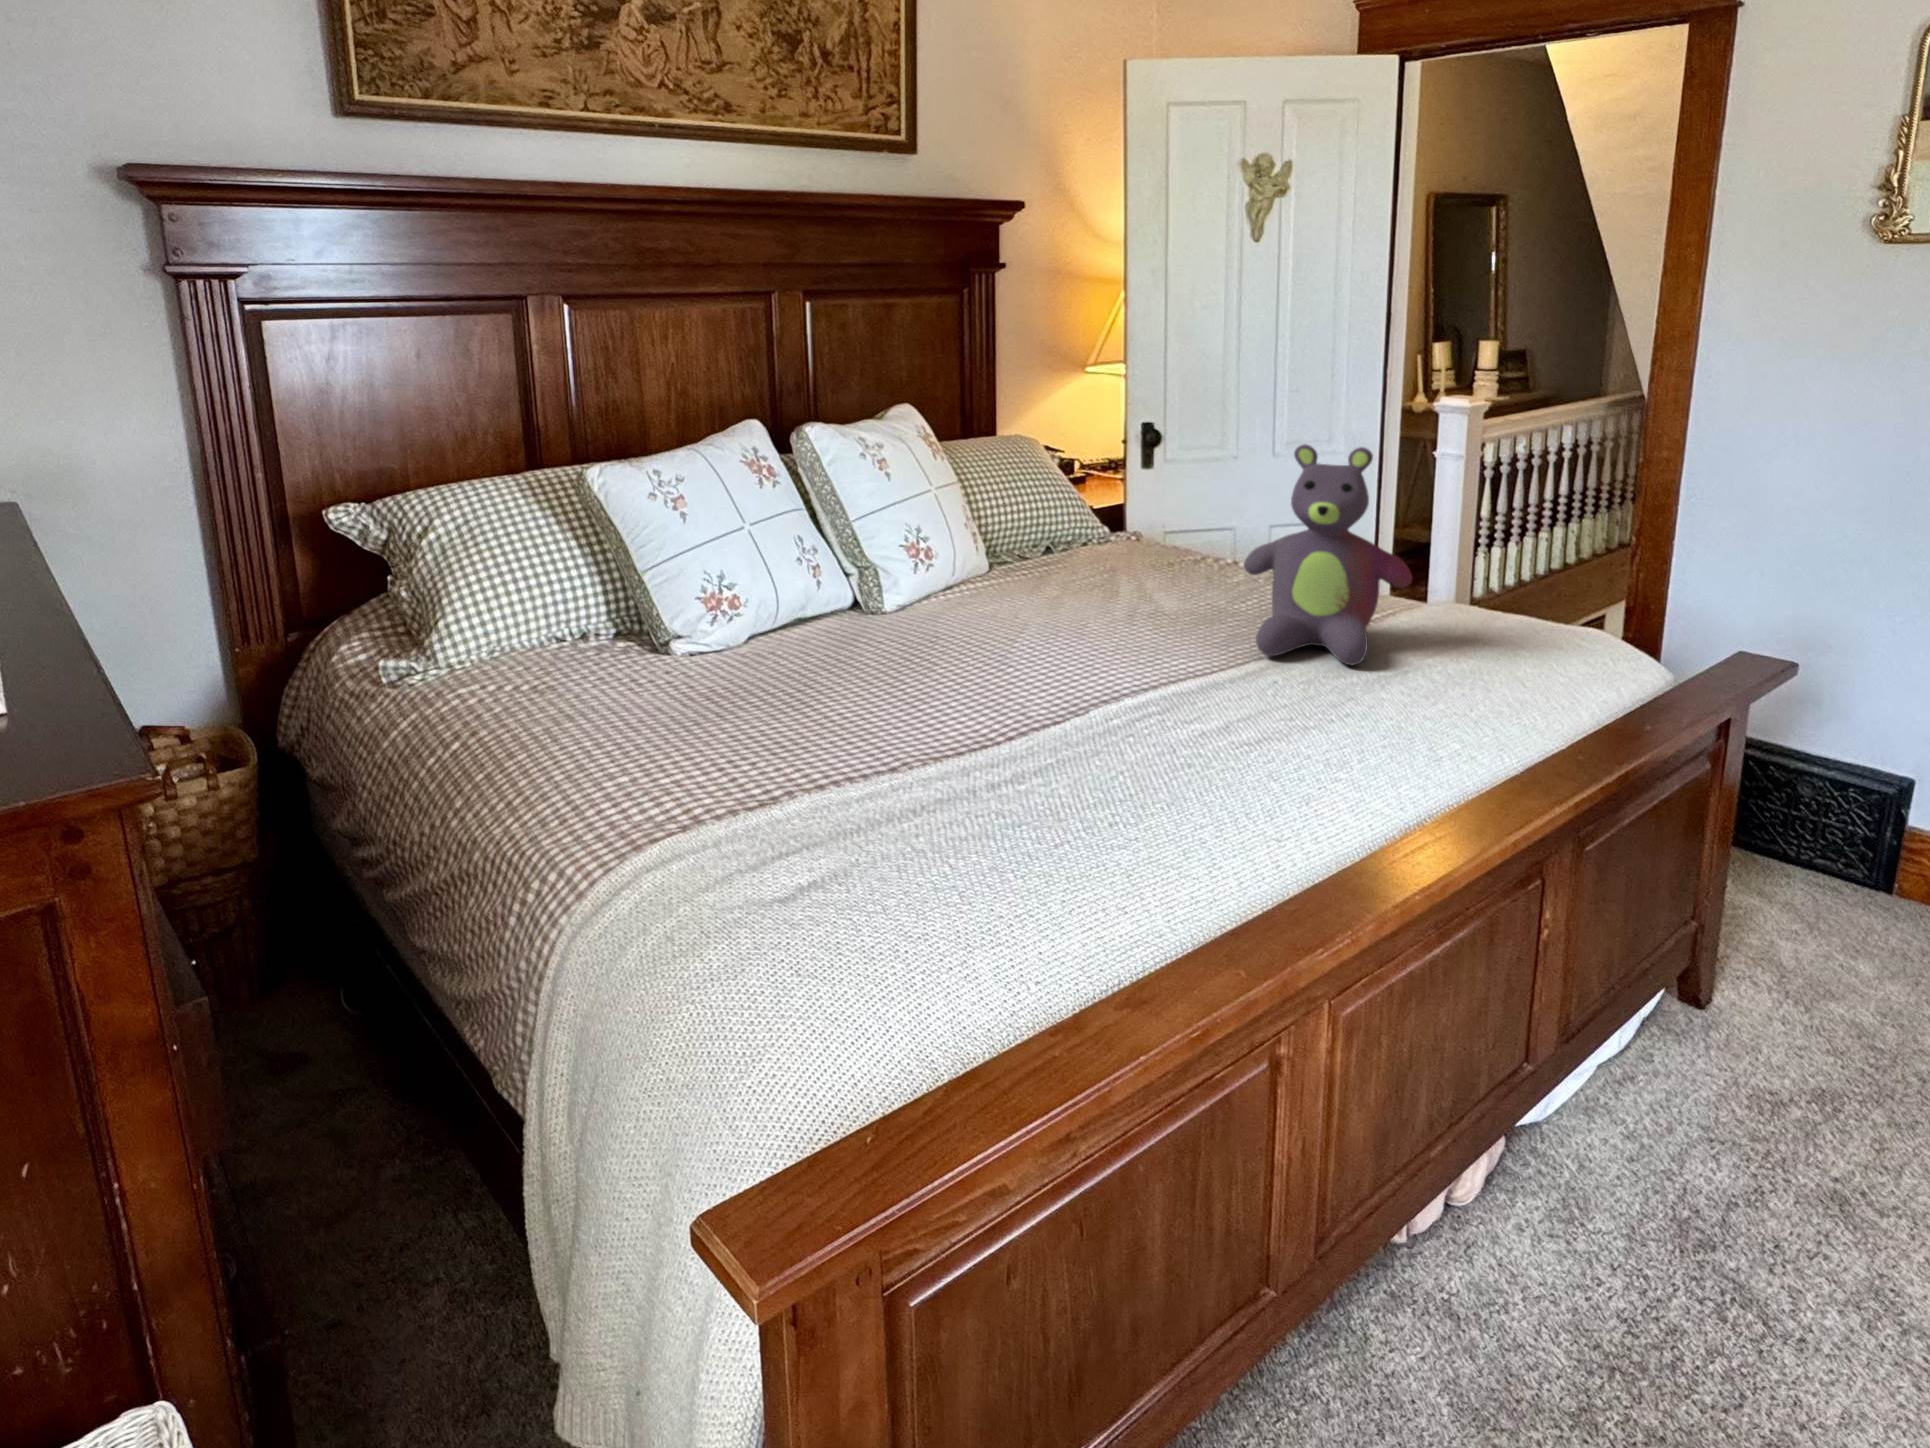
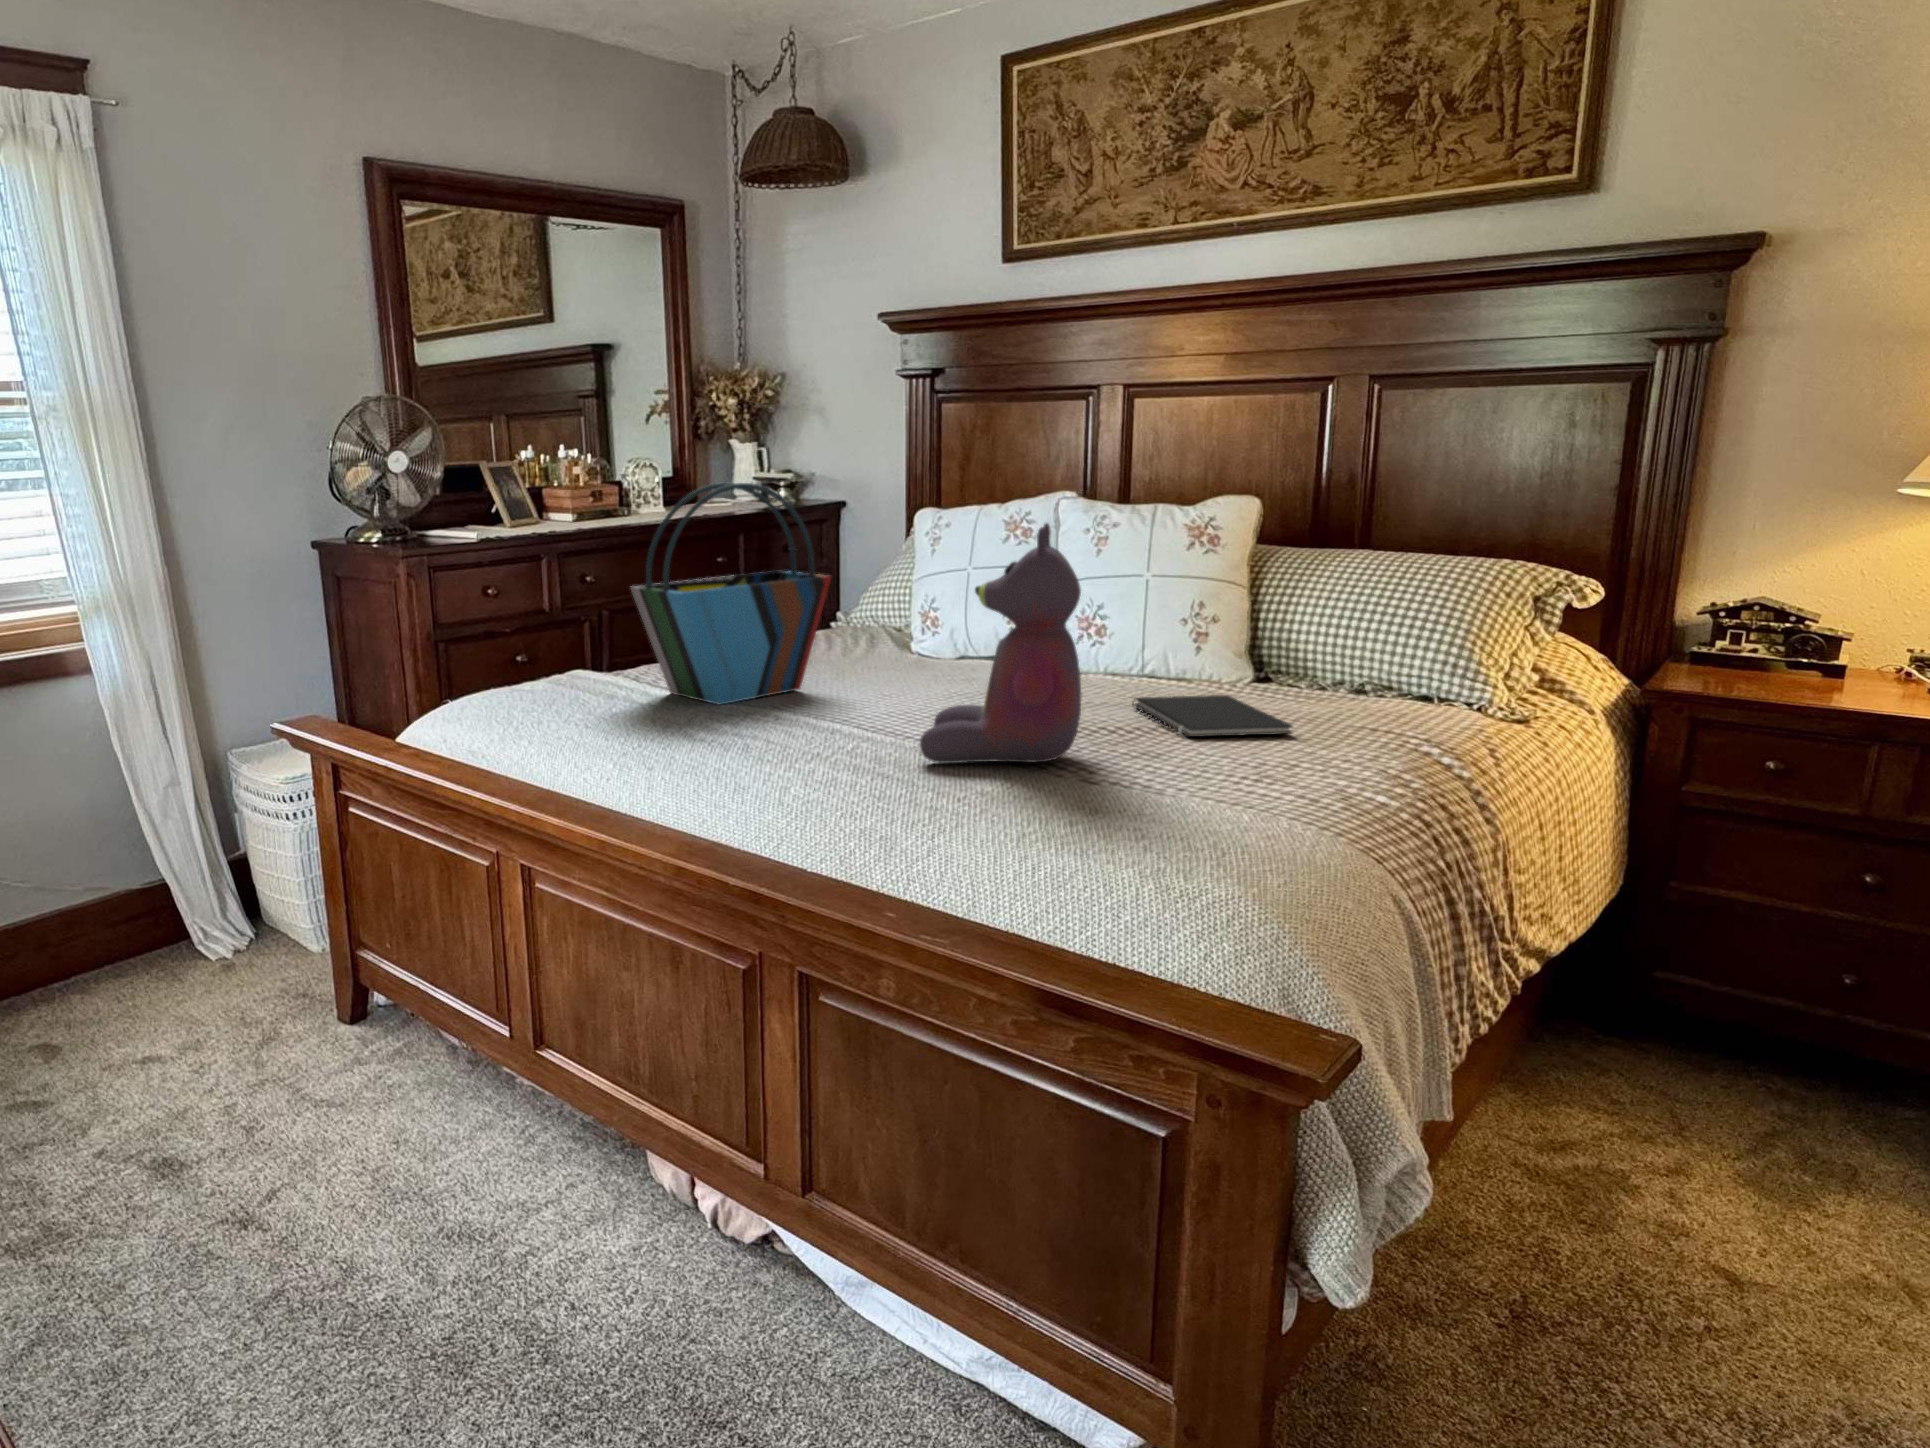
tote bag: none [882,451,1119,755] -> present [631,482,831,705]
notebook: none [1106,571,1233,601] -> present [1133,695,1292,737]

